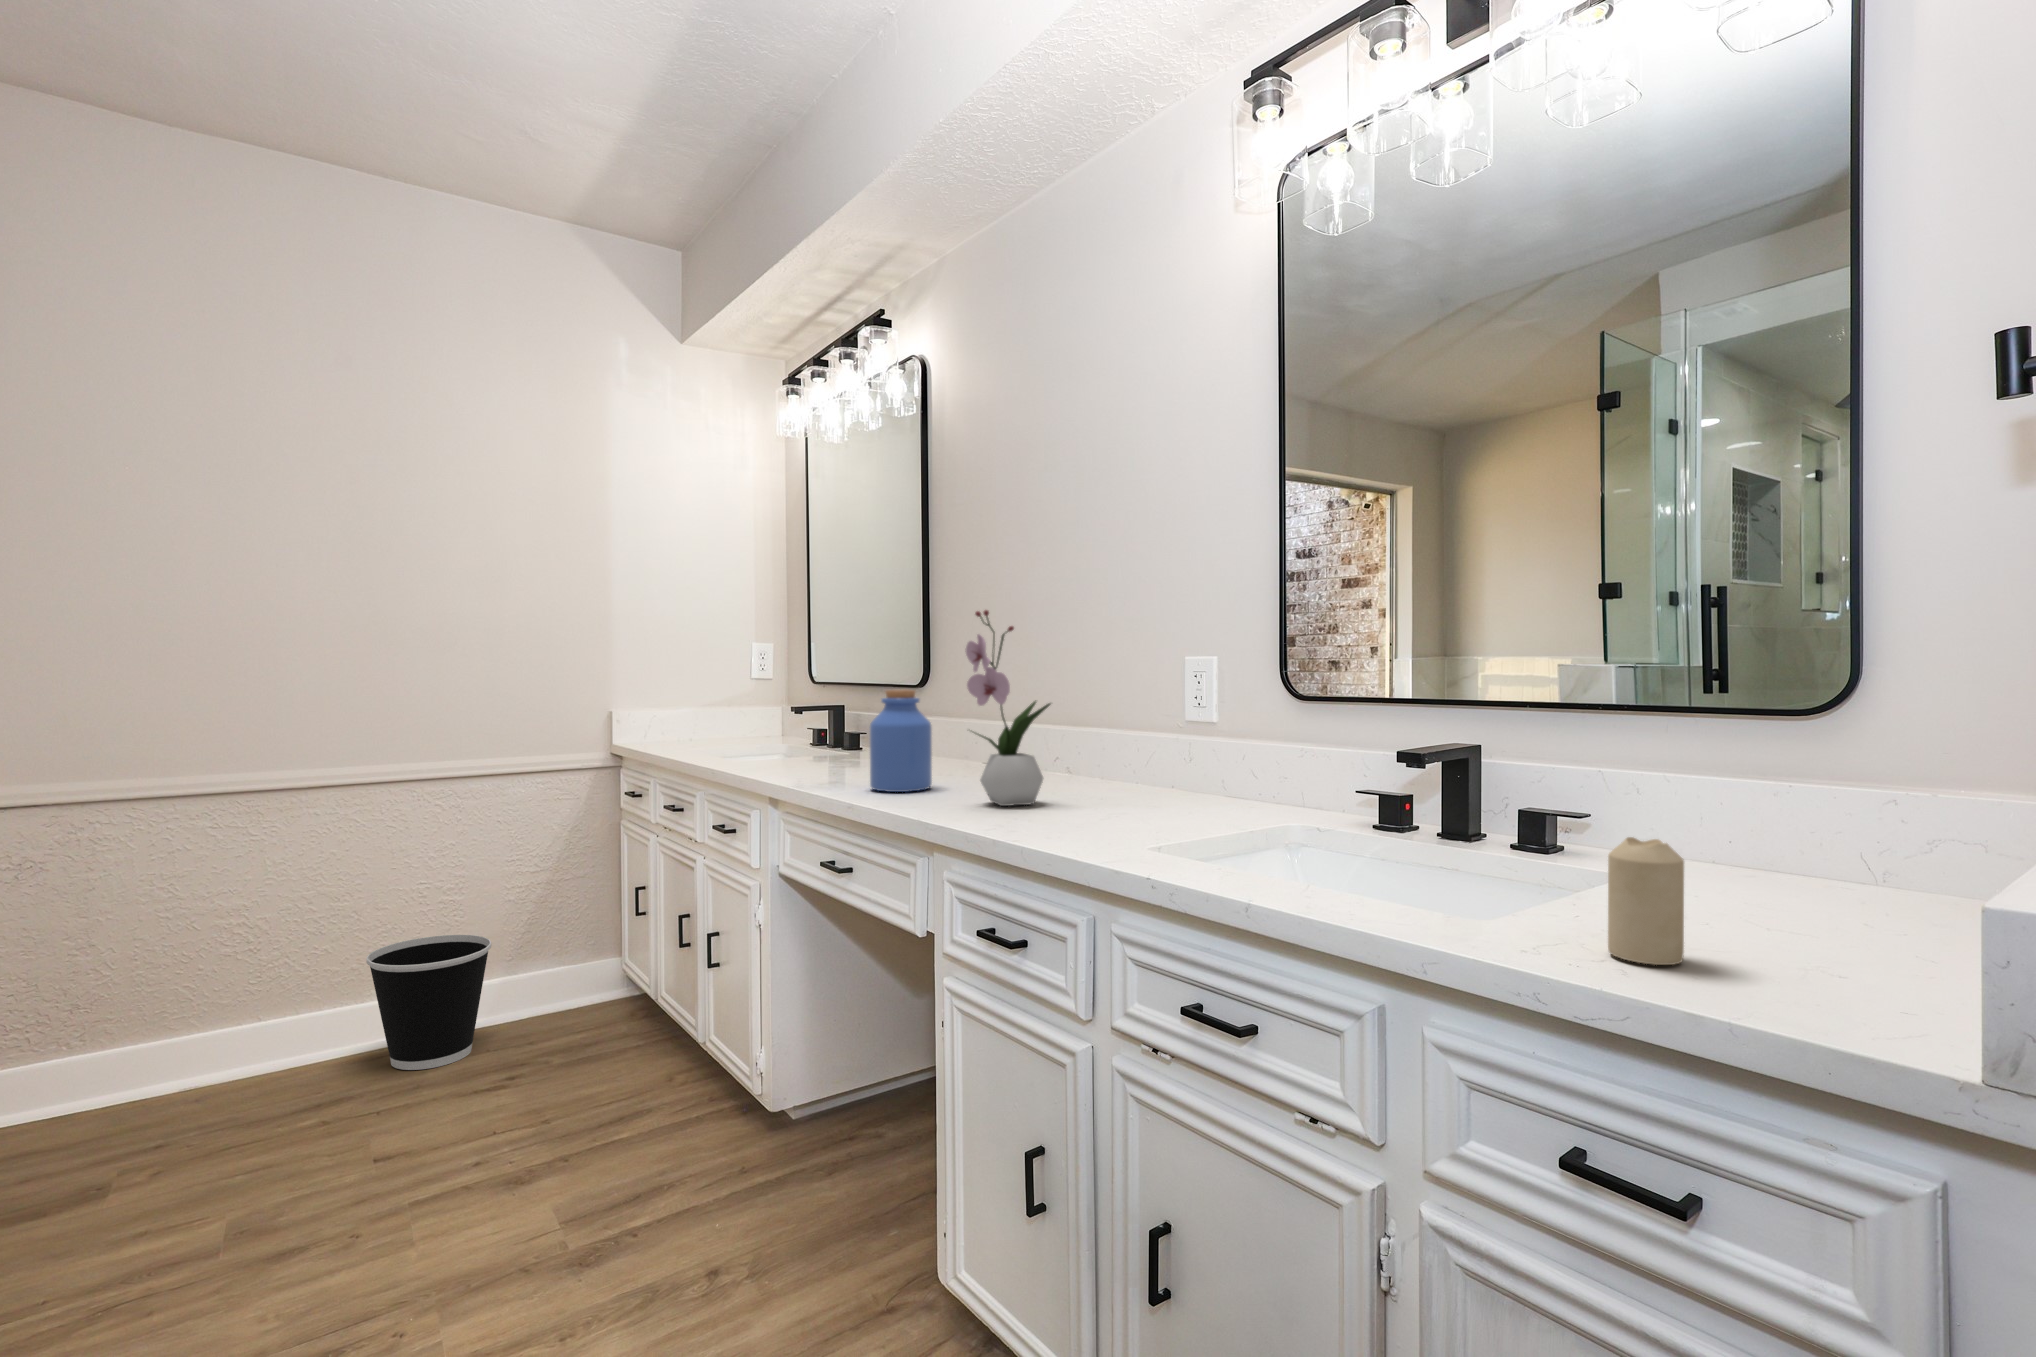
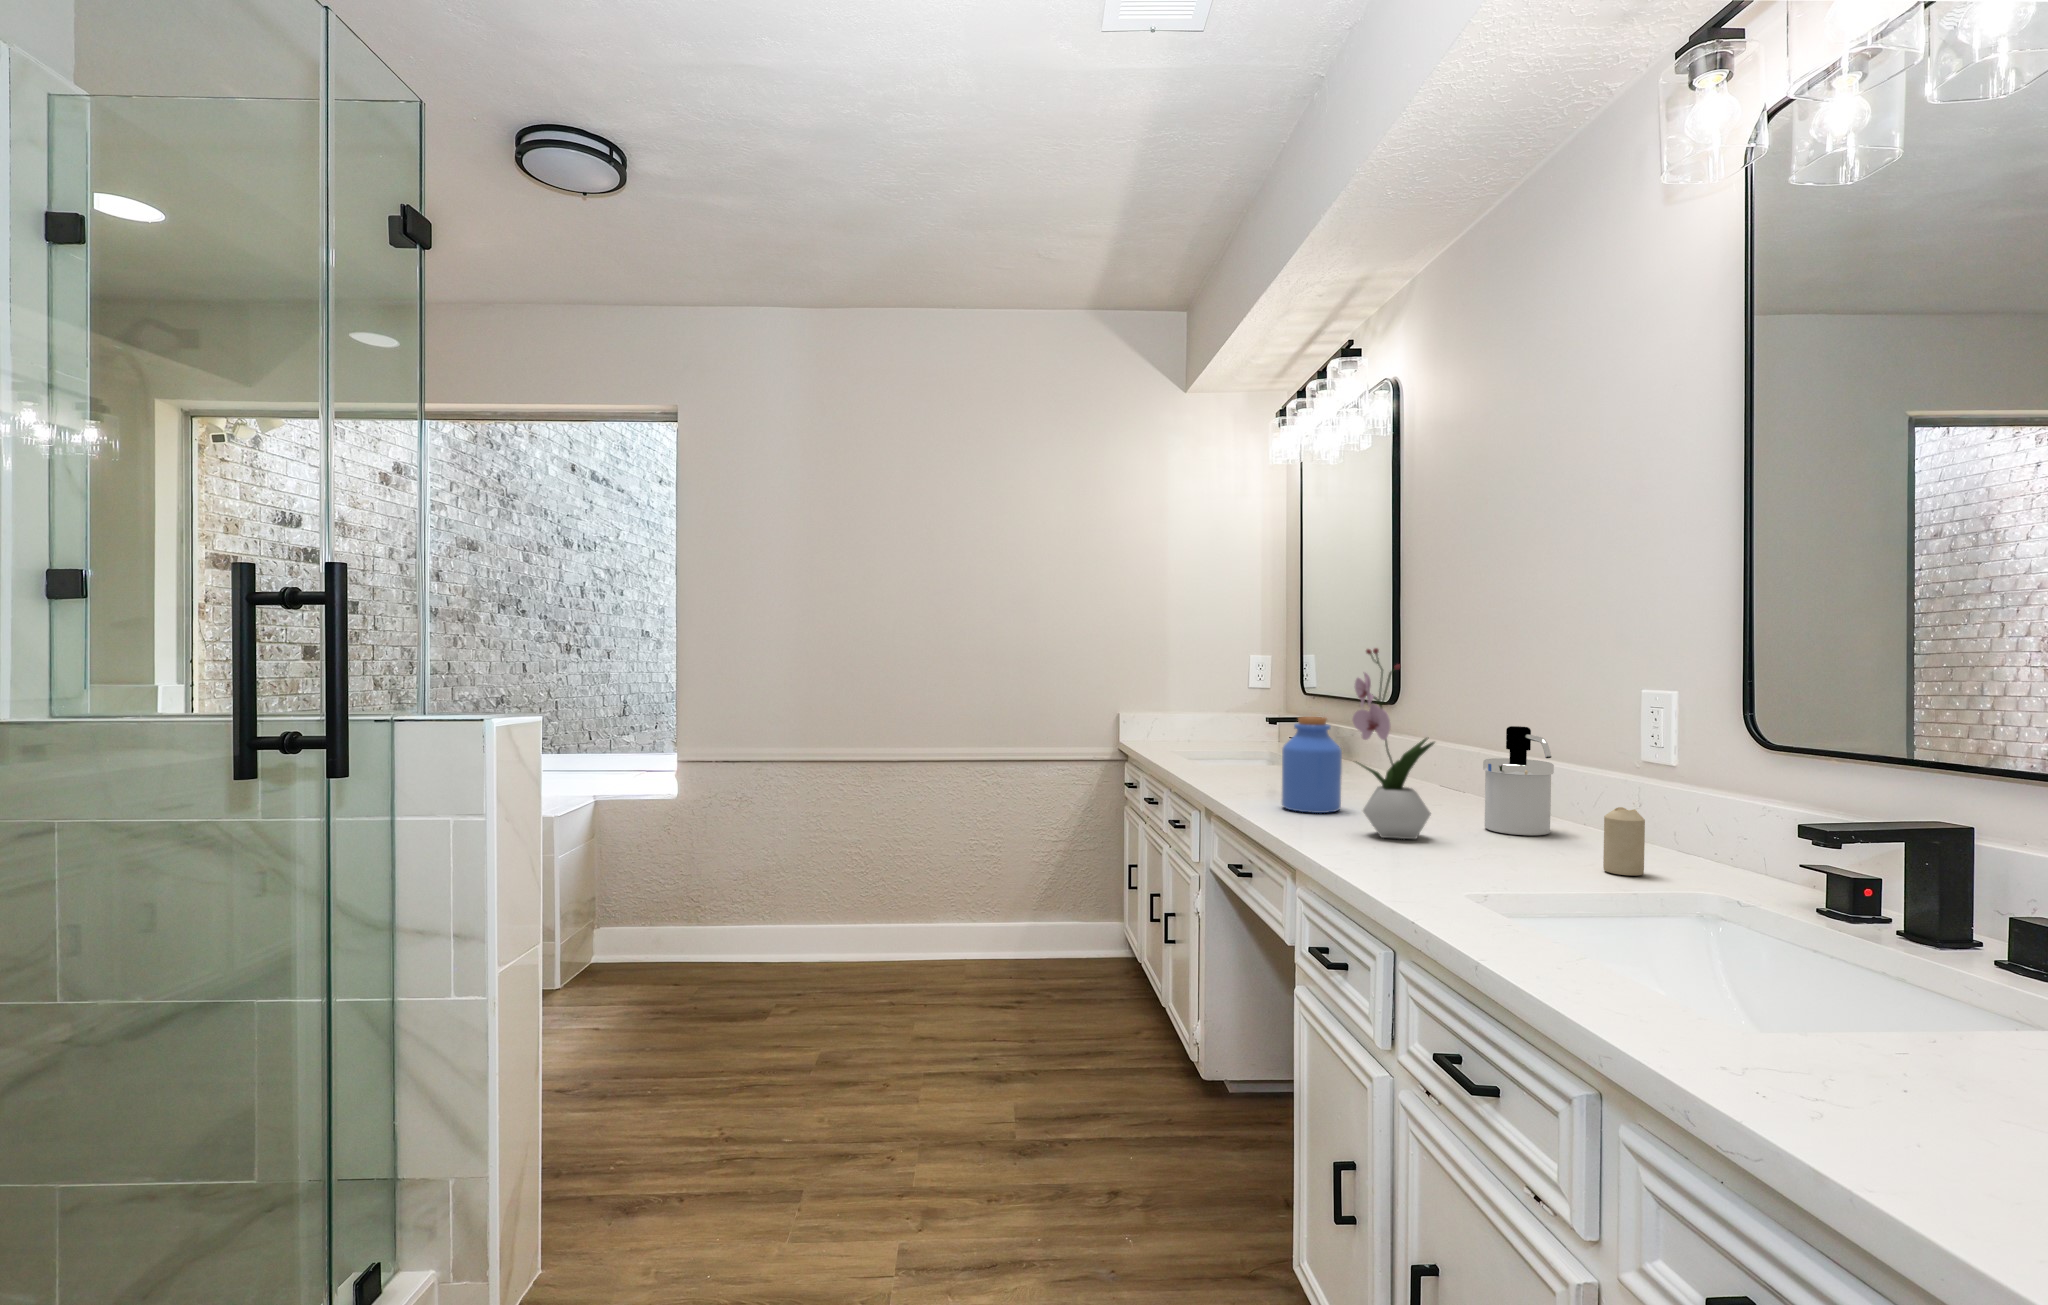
soap dispenser: none [1072,688,1143,792] -> present [1483,726,1554,835]
candle: present [1608,837,1684,965] -> present [1603,807,1645,876]
wastebasket: present [366,935,491,1070] -> none [937,884,1022,987]

